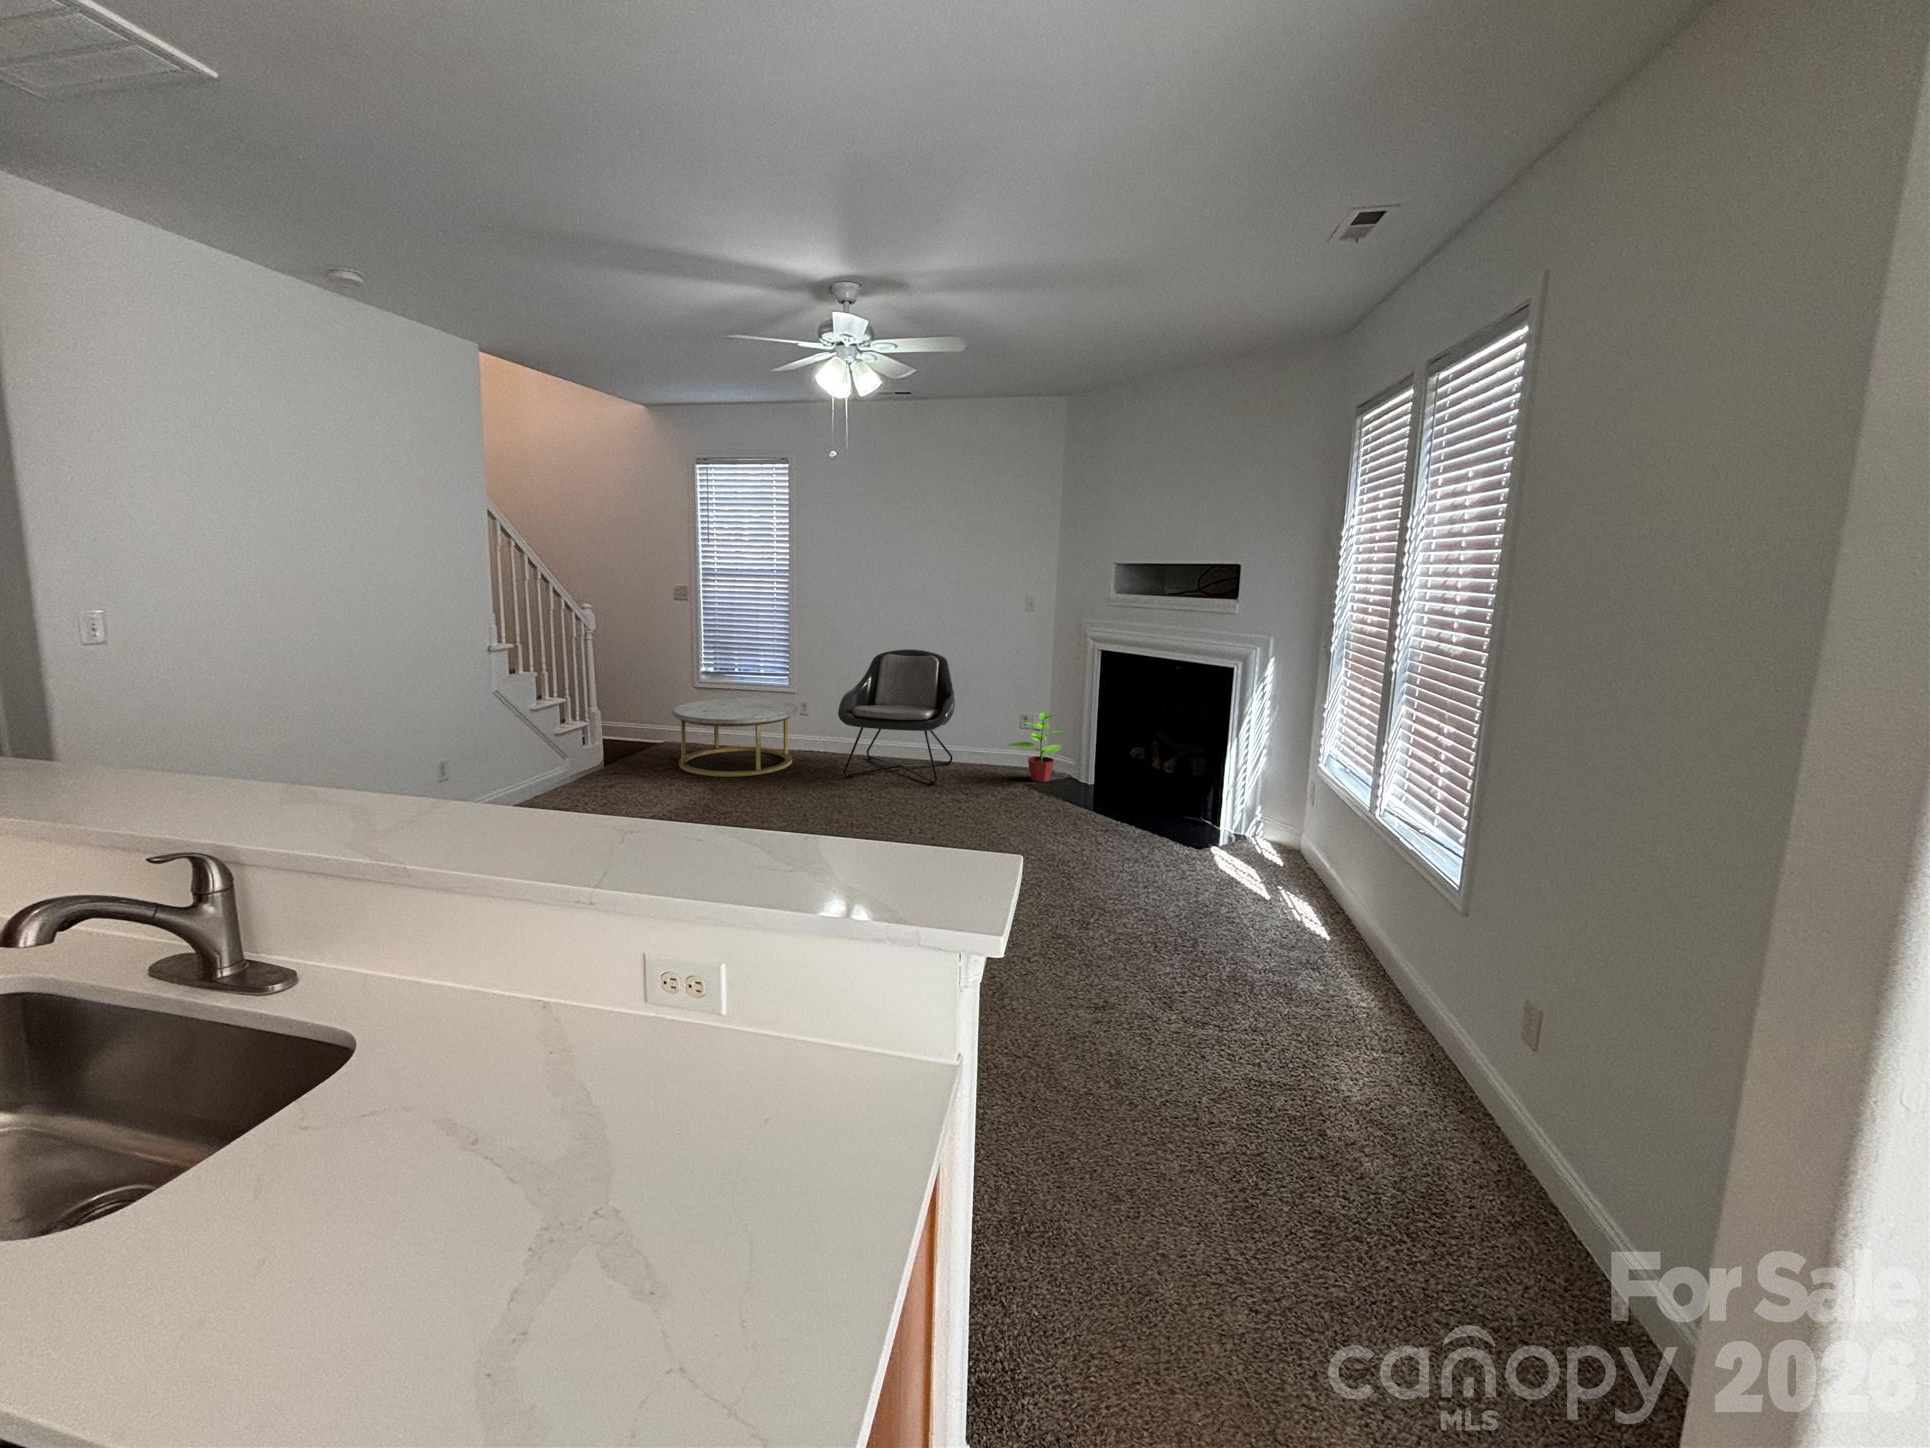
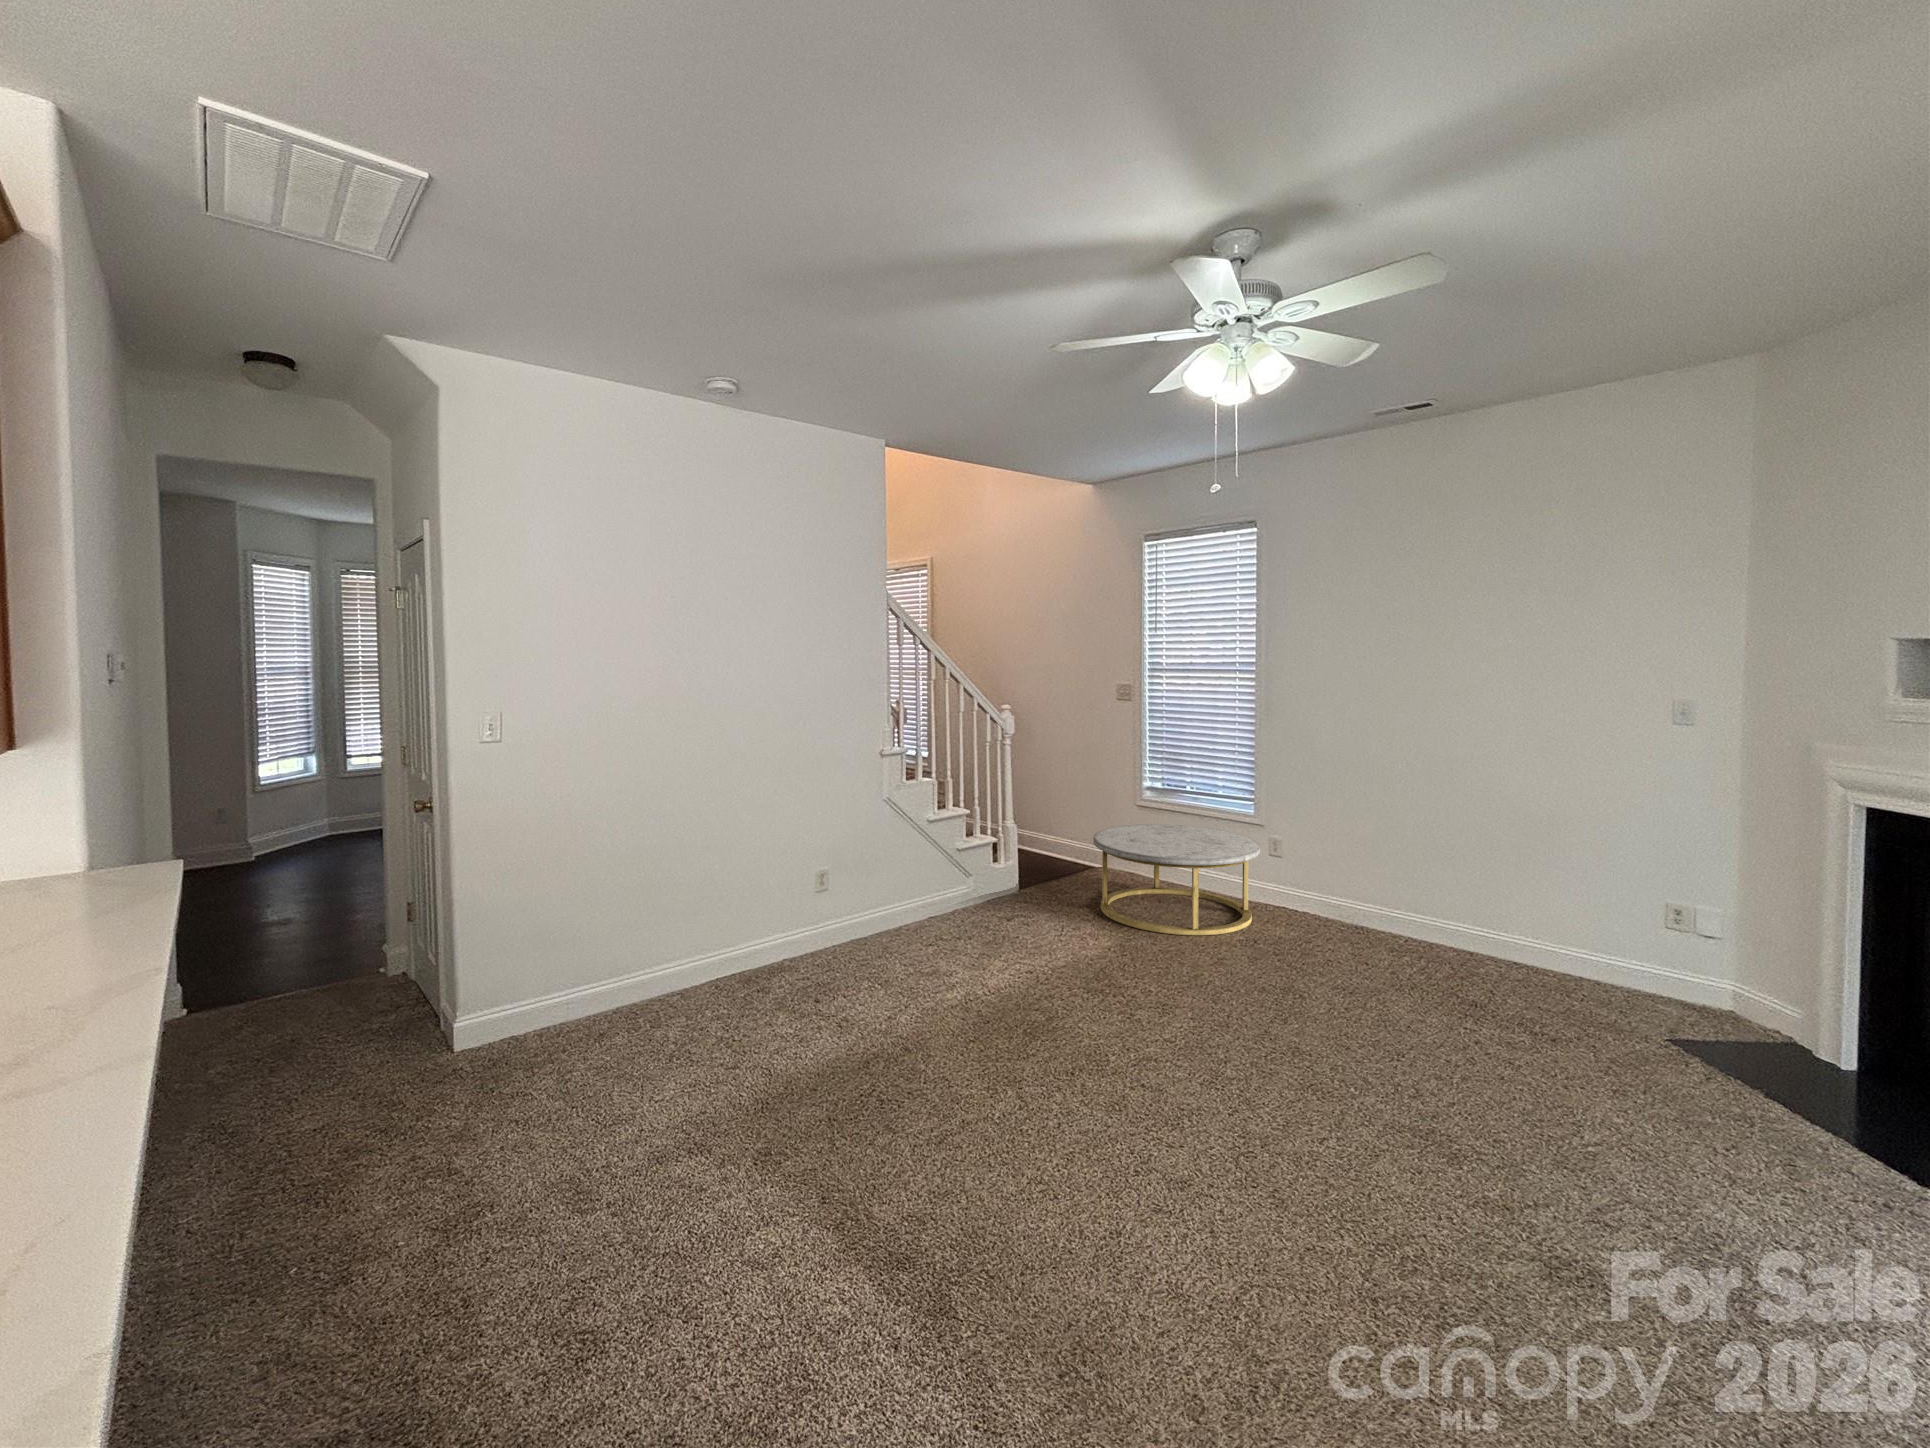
lounge chair: present [838,649,955,785] -> none [1310,778,1524,1004]
potted plant: present [1009,712,1066,782] -> none [1637,905,1780,1042]

